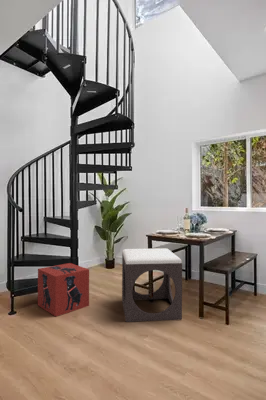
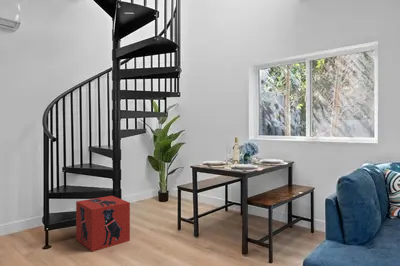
footstool: present [122,248,182,322] -> none [164,181,224,258]

